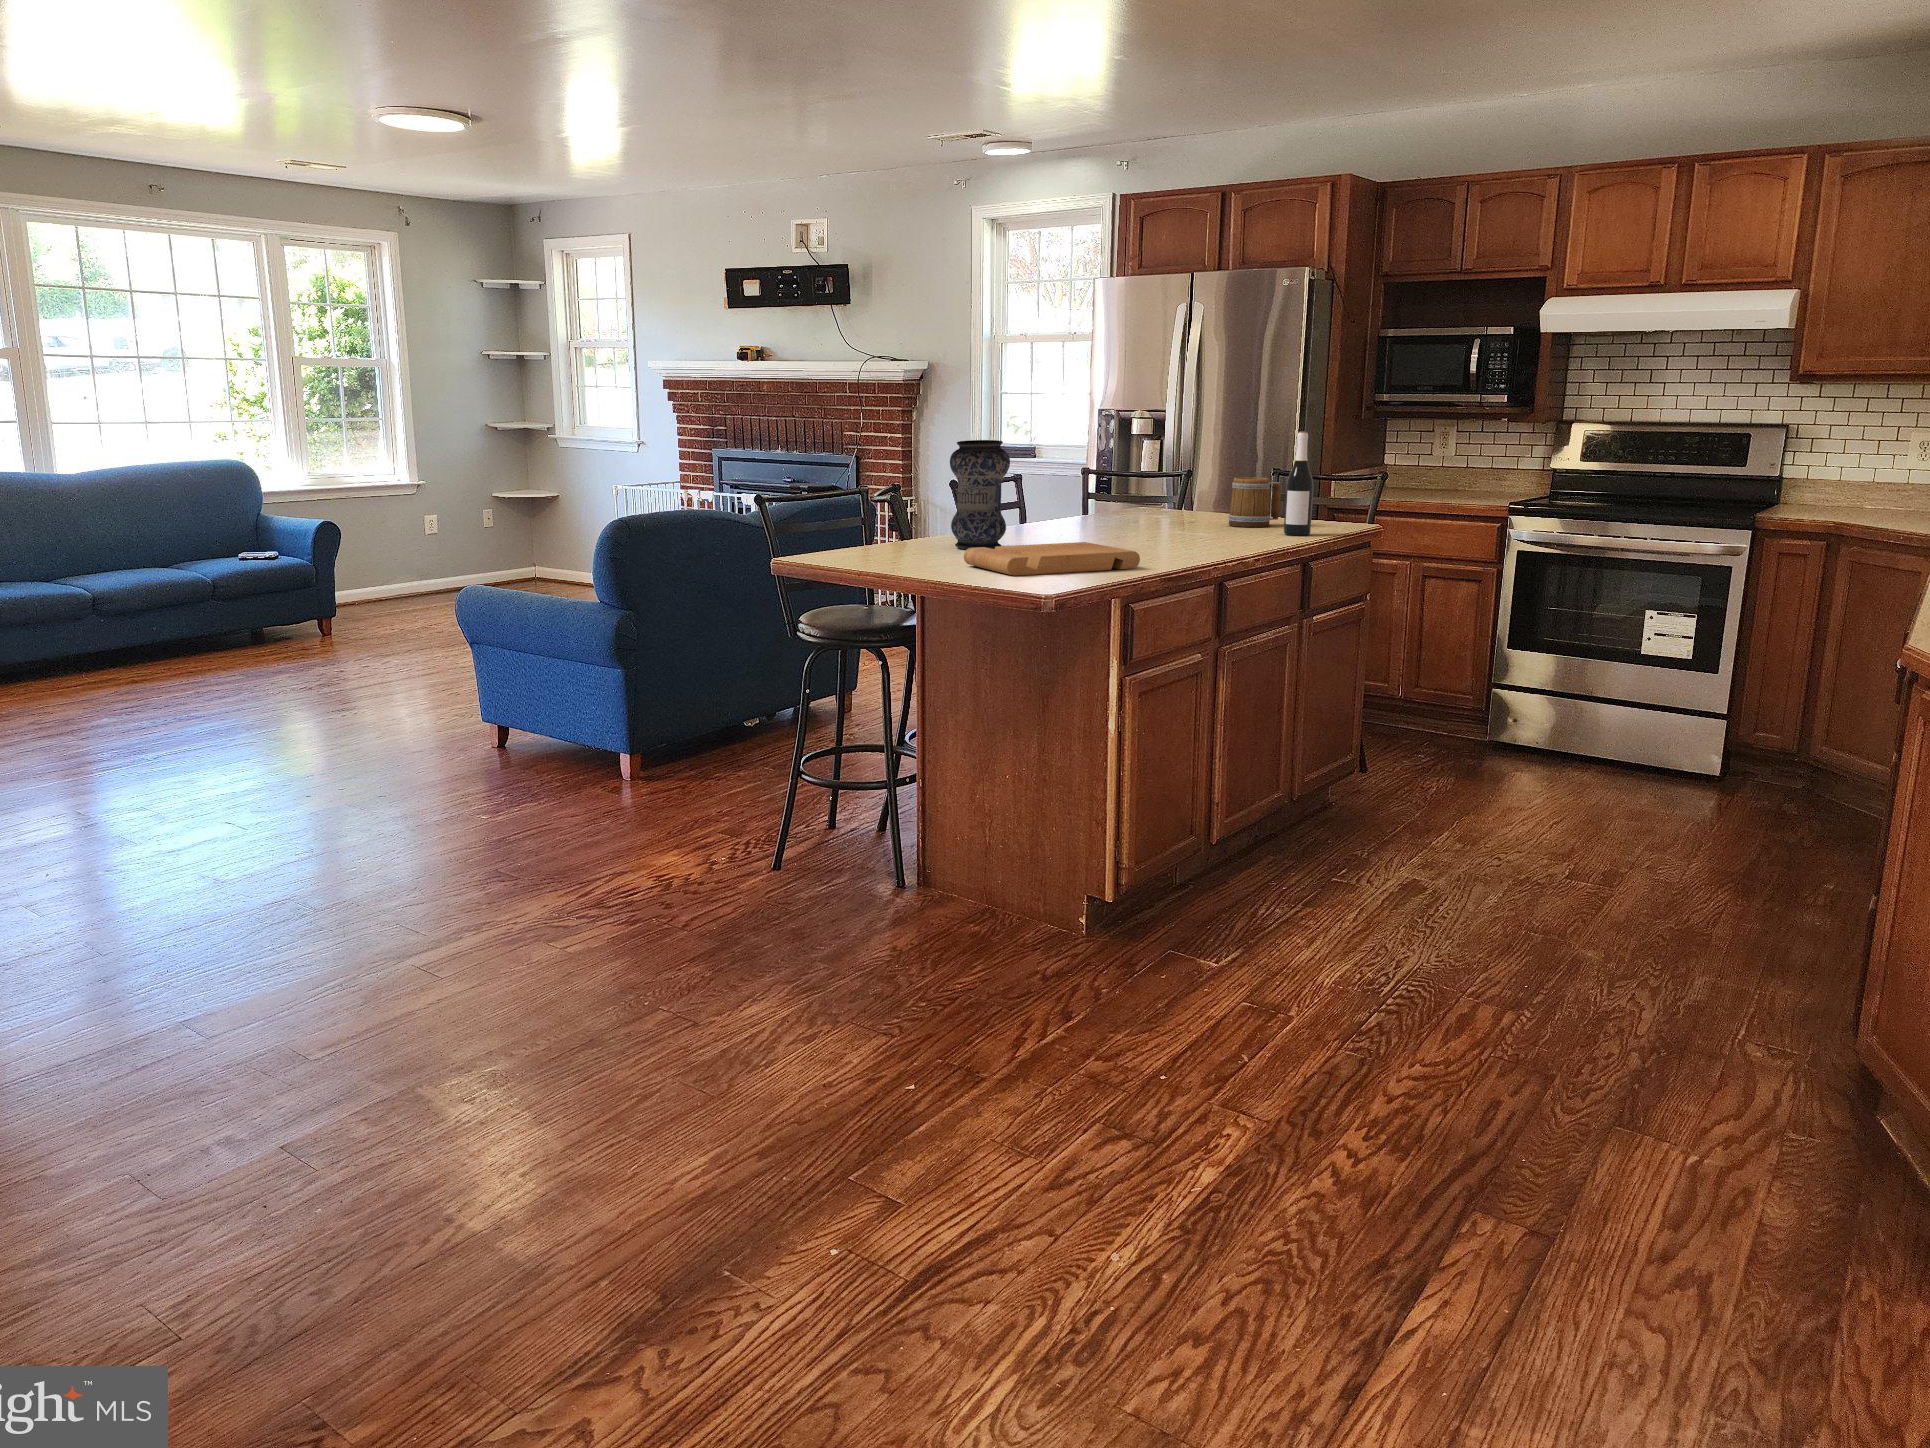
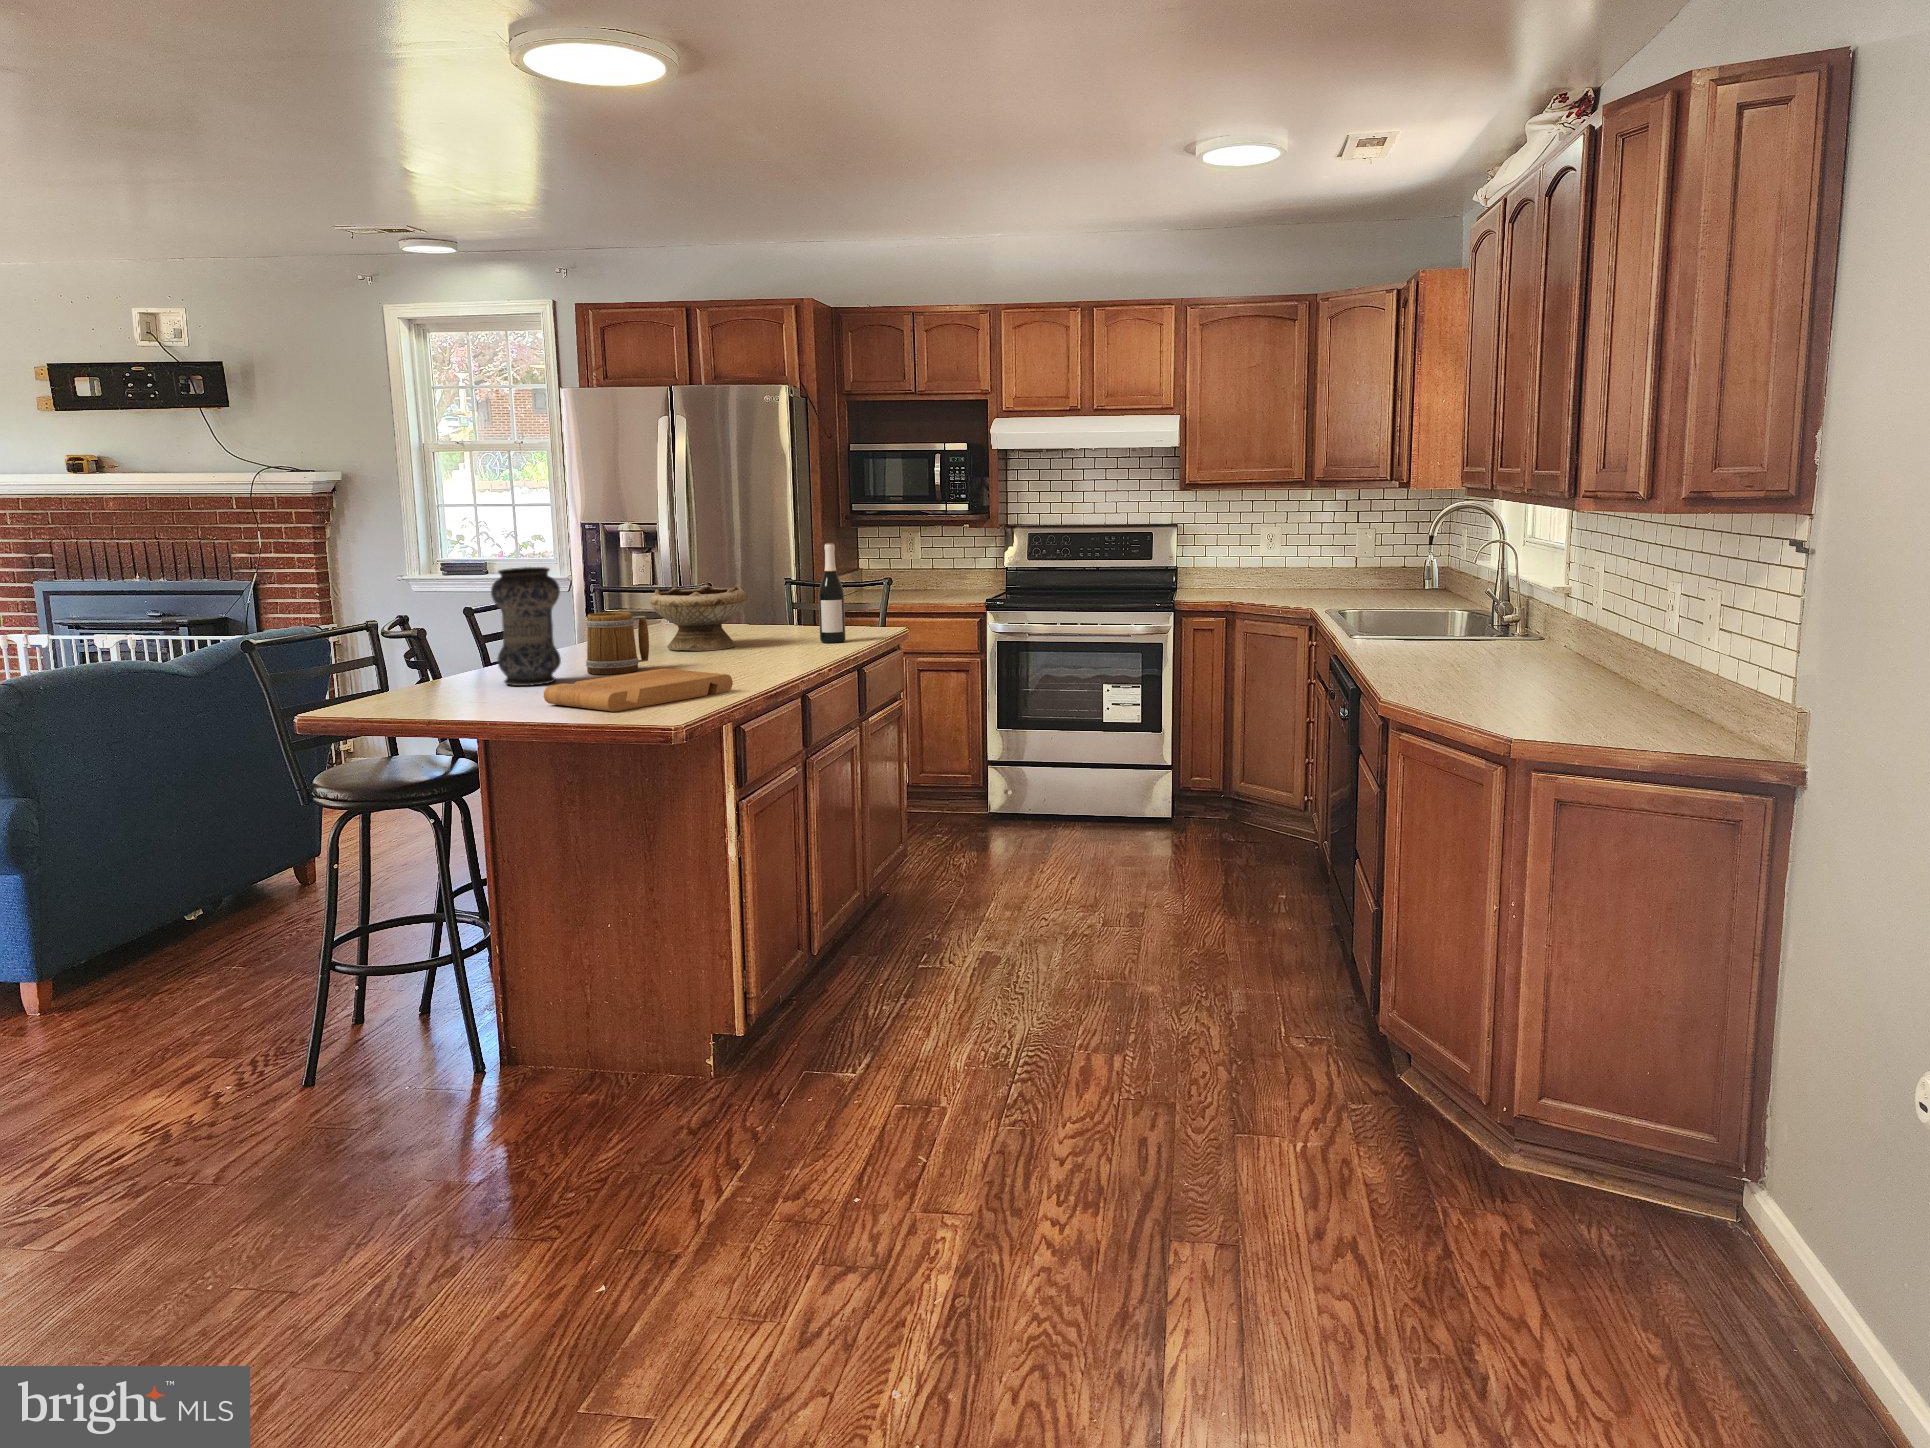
bowl: none [1119,470,1214,534] -> present [650,585,748,651]
mug: present [1229,477,1281,527] -> present [586,612,649,674]

